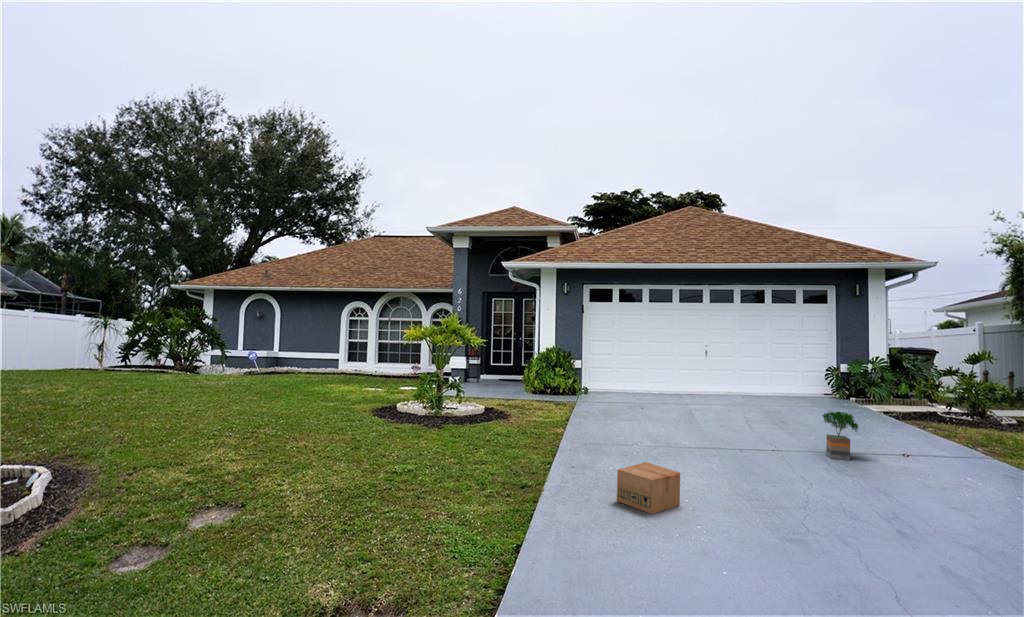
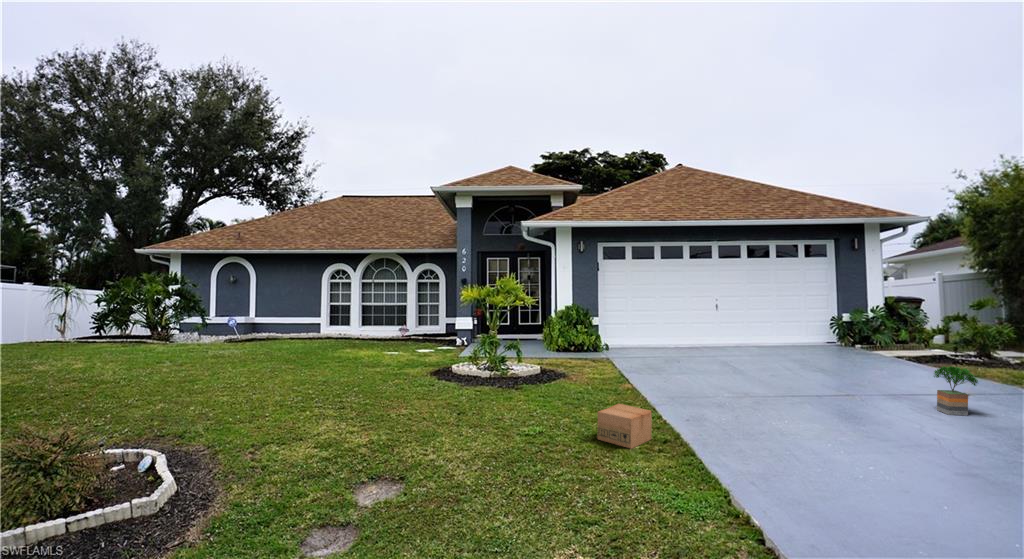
cardboard box: present [617,462,680,514] -> present [597,404,652,449]

